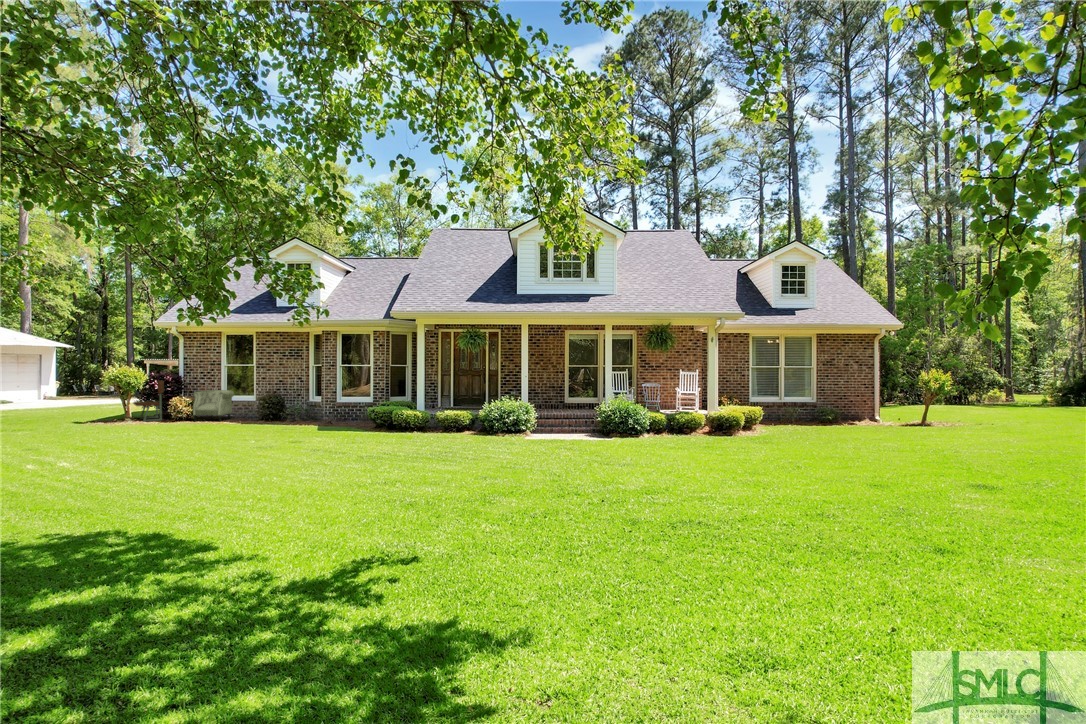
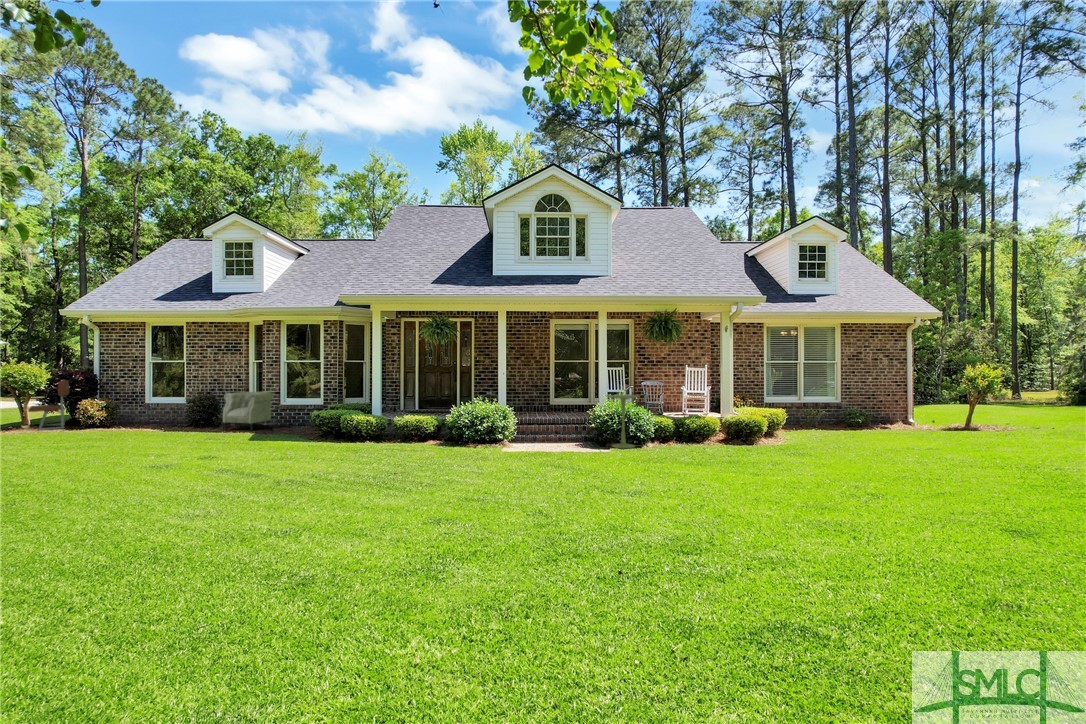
chair: present [193,390,234,421] -> present [223,392,274,431]
pedestal table: none [609,394,636,437] -> present [607,395,640,448]

